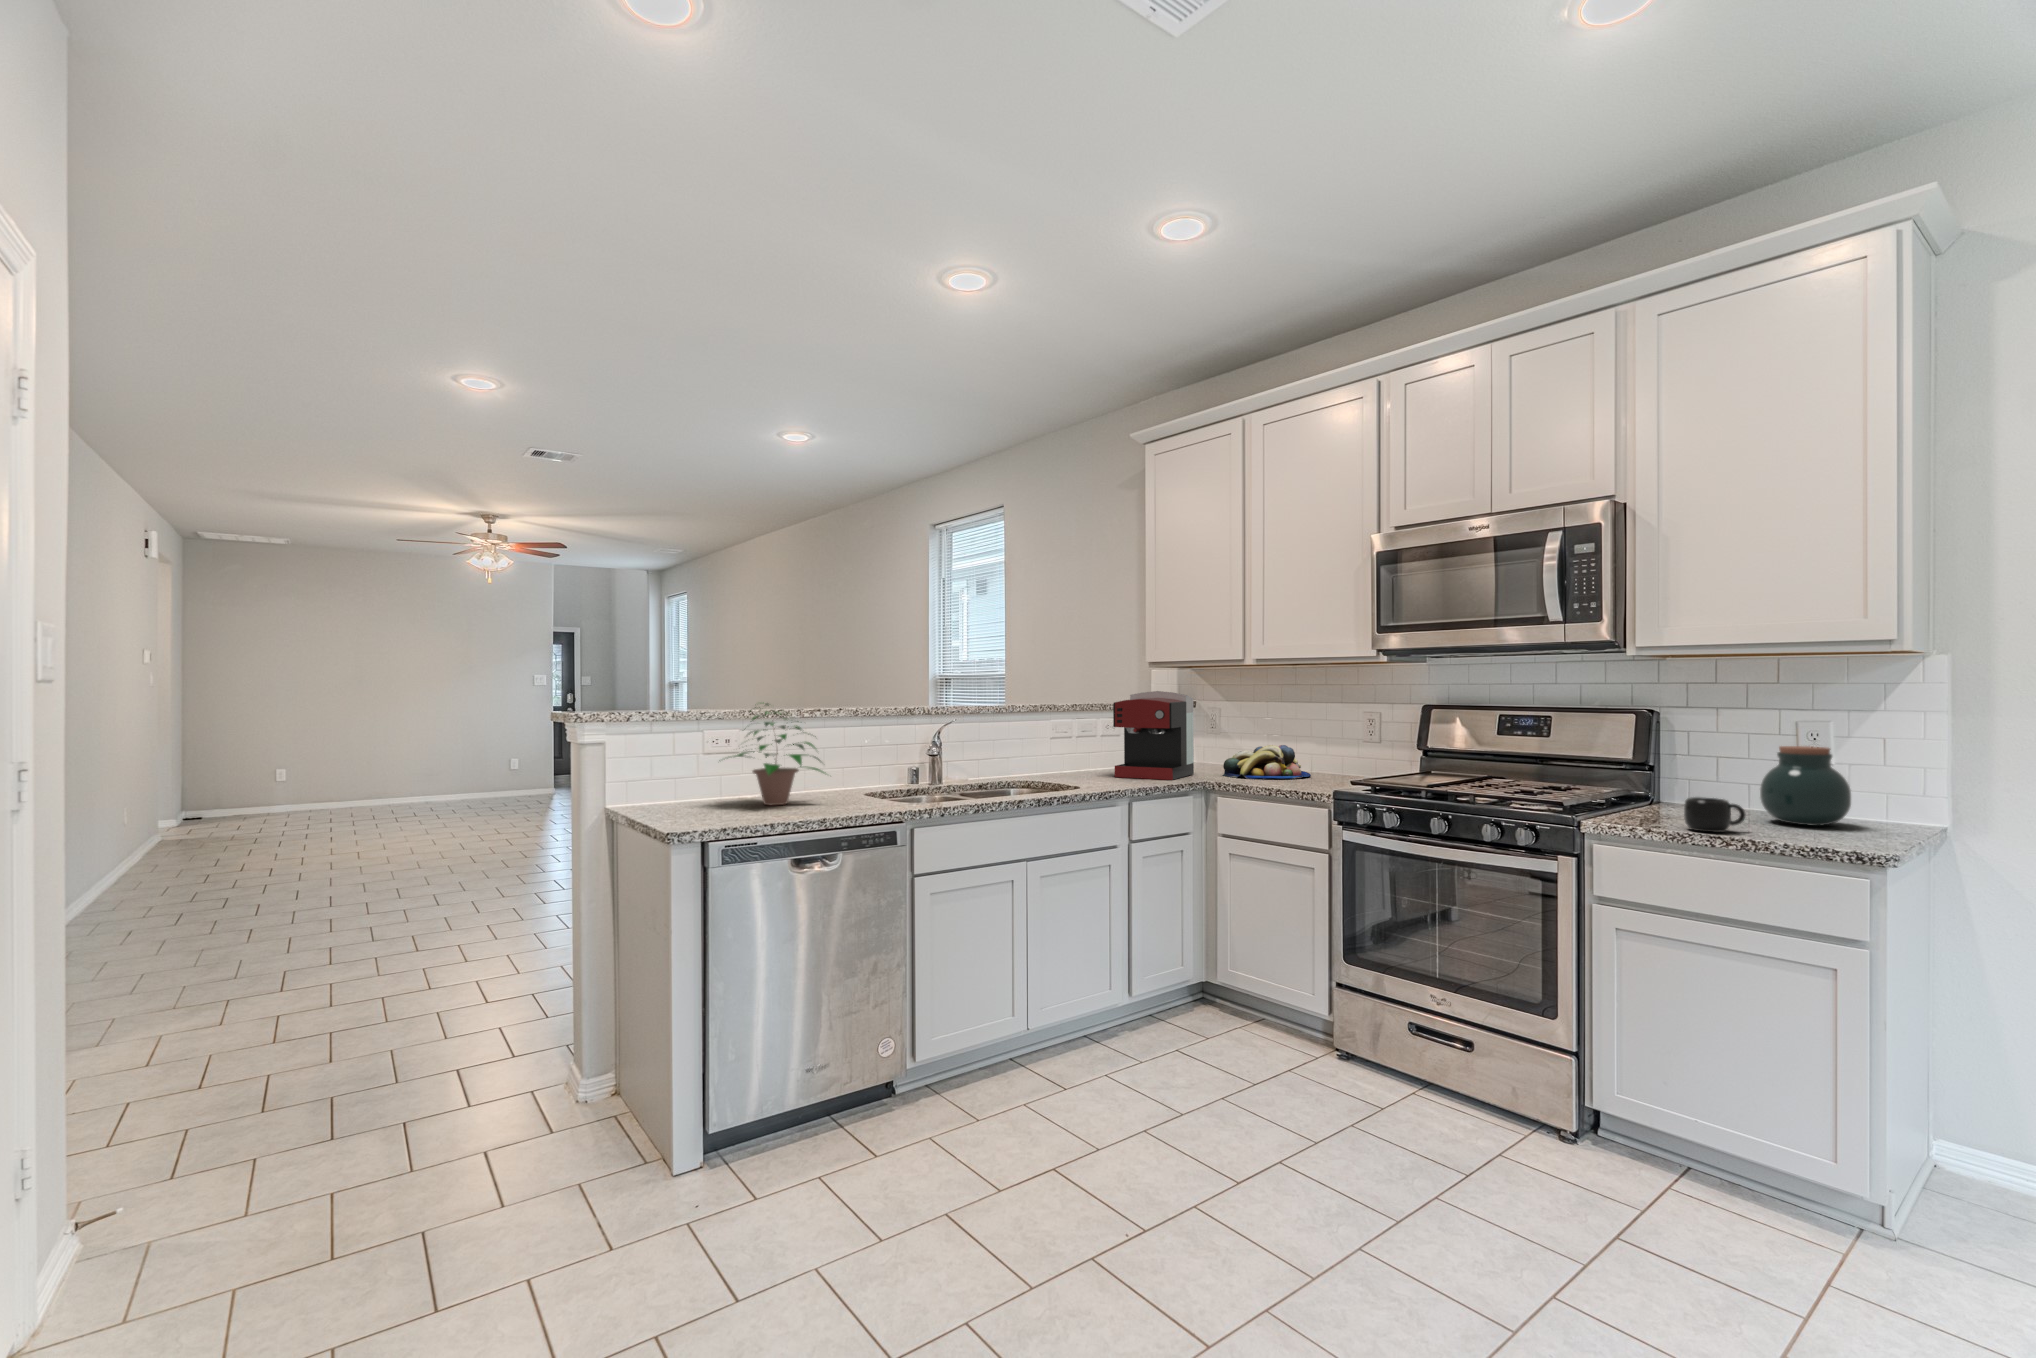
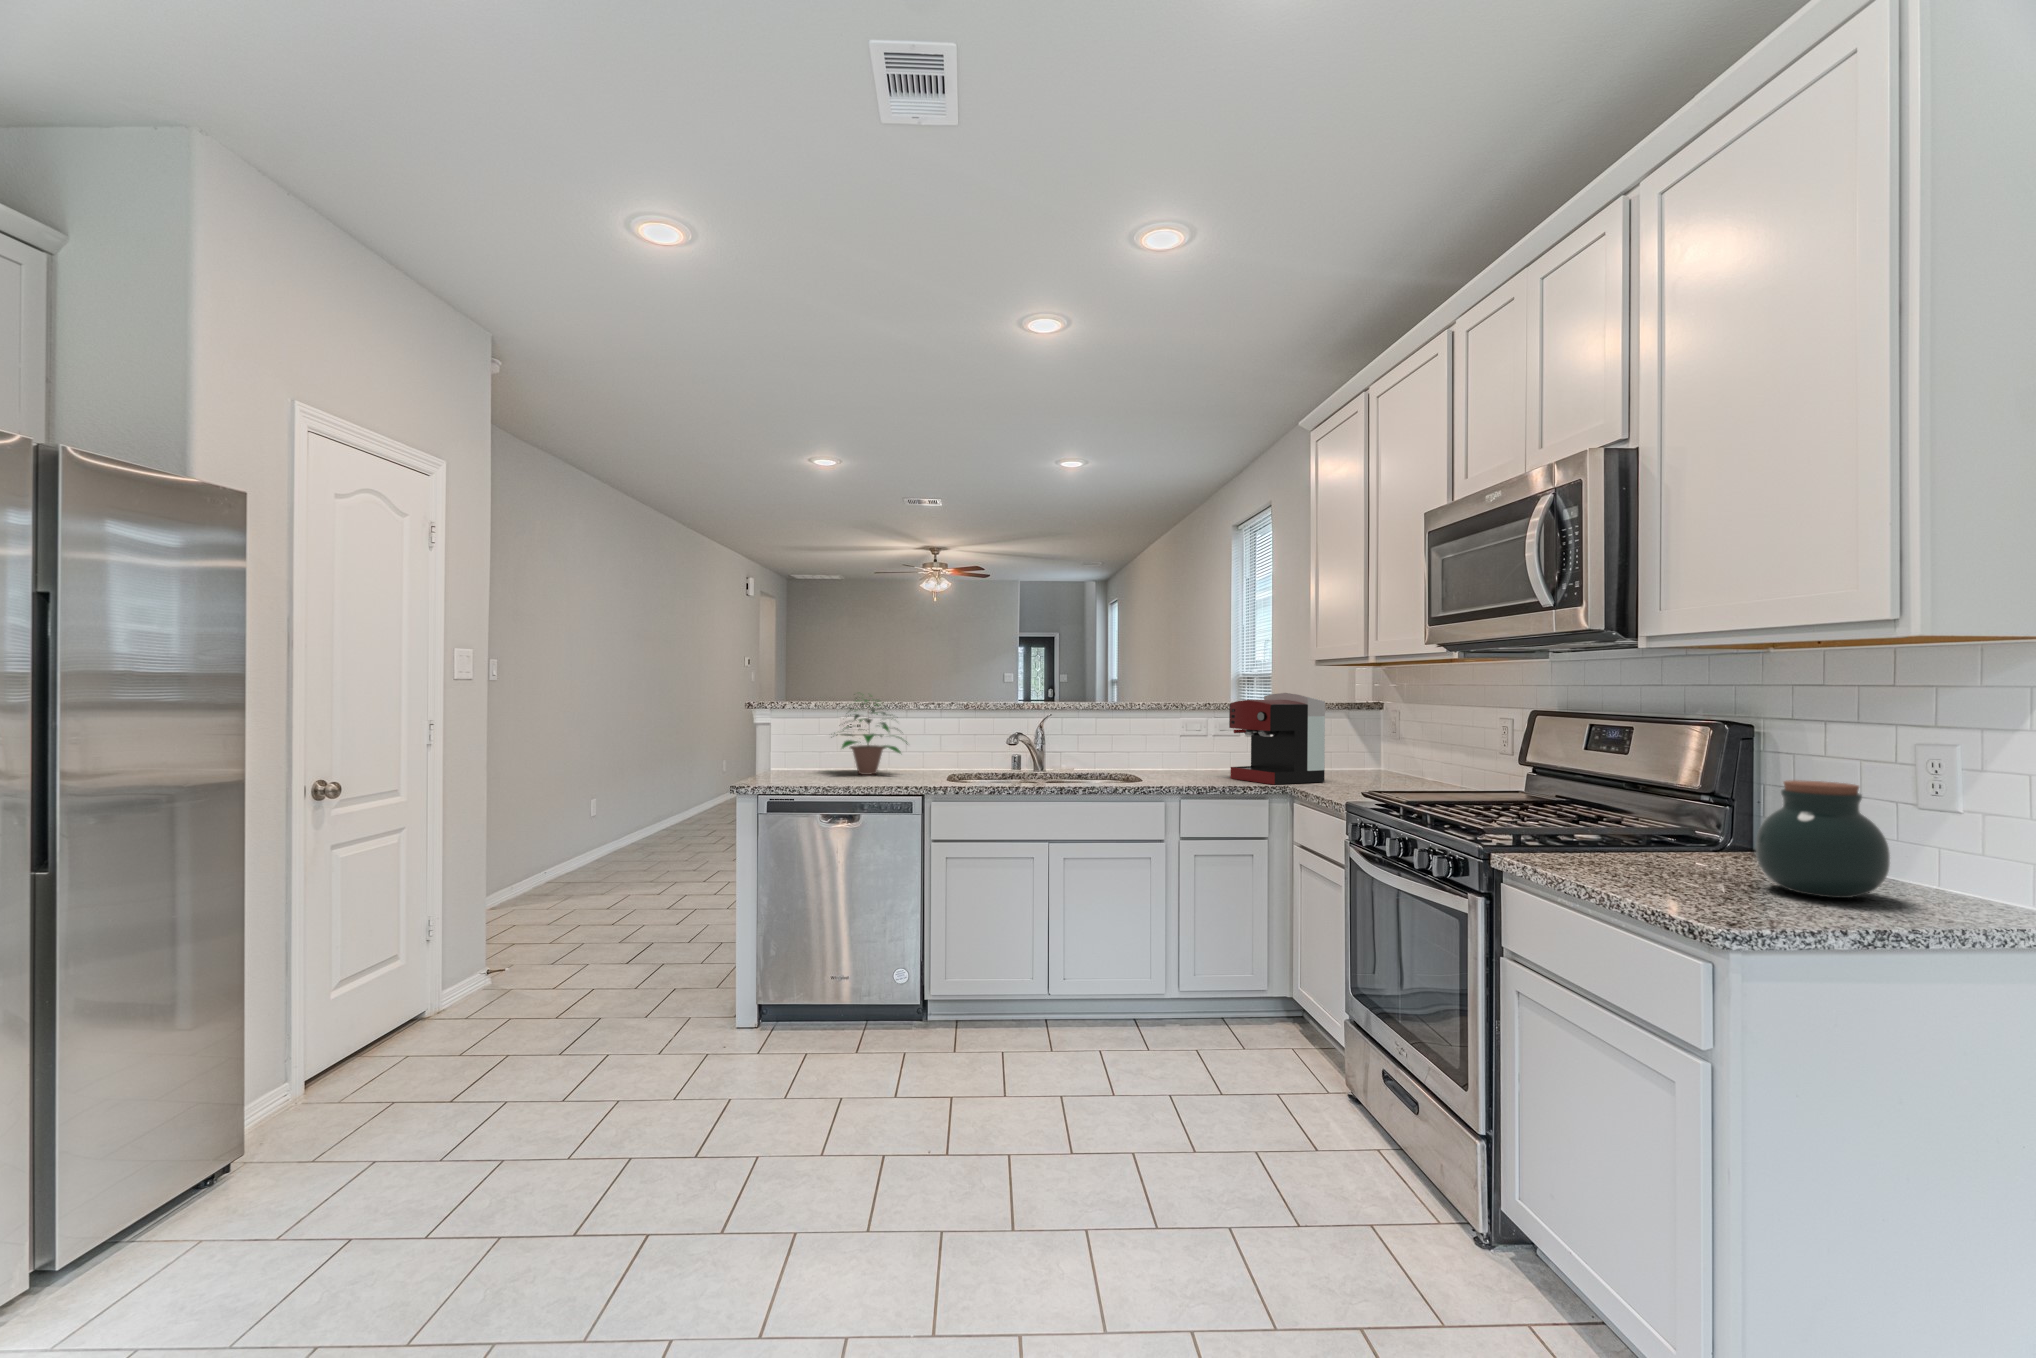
fruit bowl: present [1223,745,1311,779] -> none [1350,756,1454,793]
mug: present [1684,797,1745,832] -> none [1582,836,1662,884]

